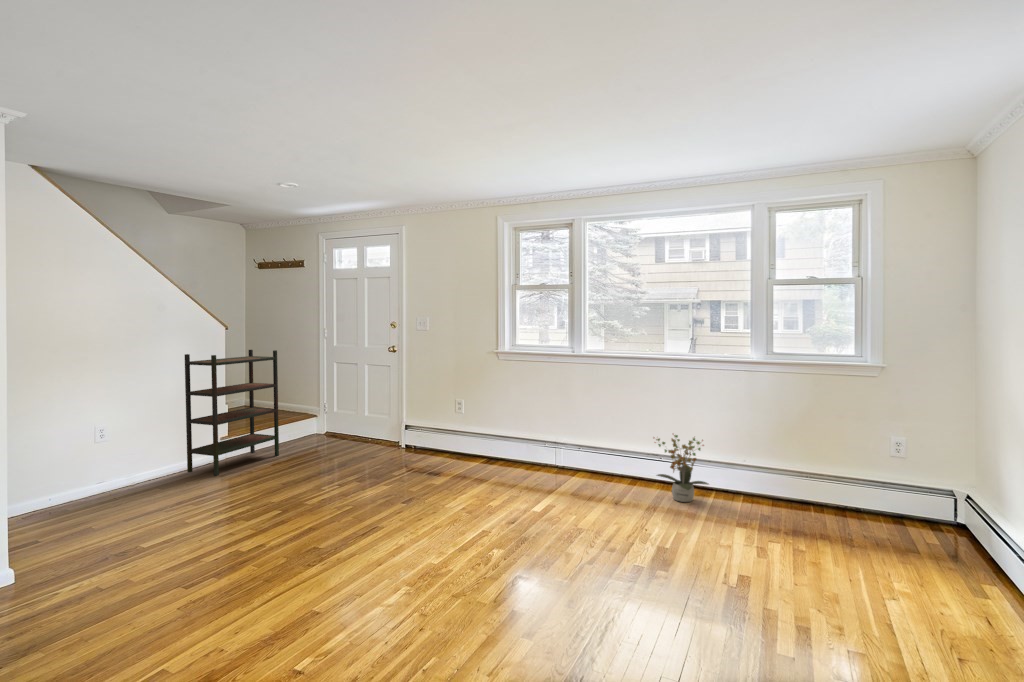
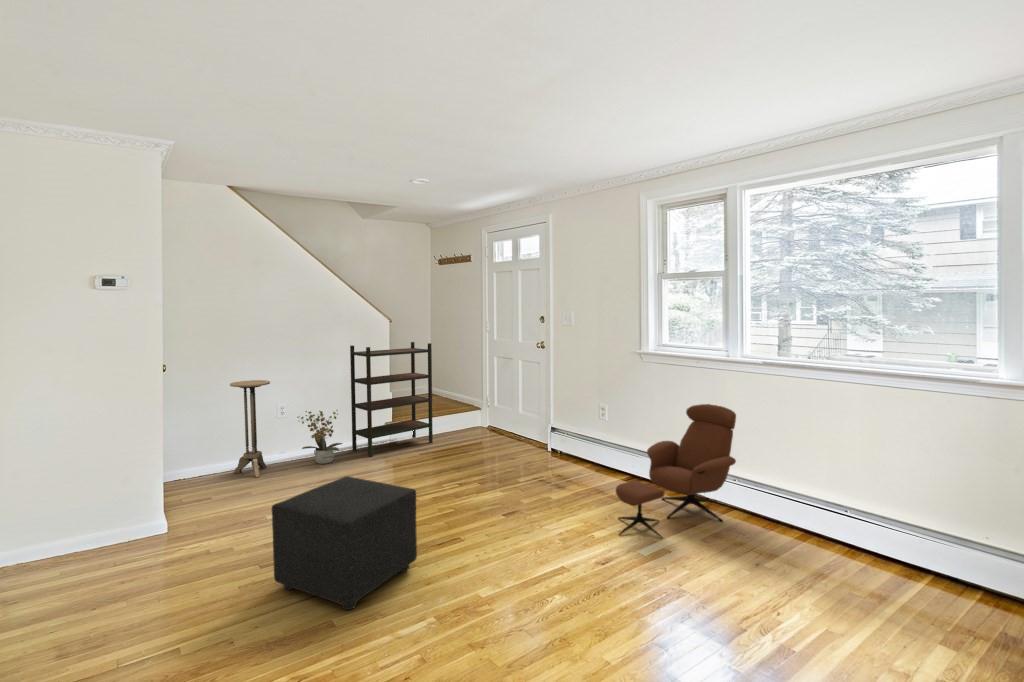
lounge chair: none [504,392,588,503] -> present [616,404,736,538]
side table: none [40,397,96,513] -> present [230,380,270,477]
potted plant: present [656,435,708,502] -> present [297,411,343,464]
ottoman: none [221,480,358,598] -> present [272,476,417,610]

